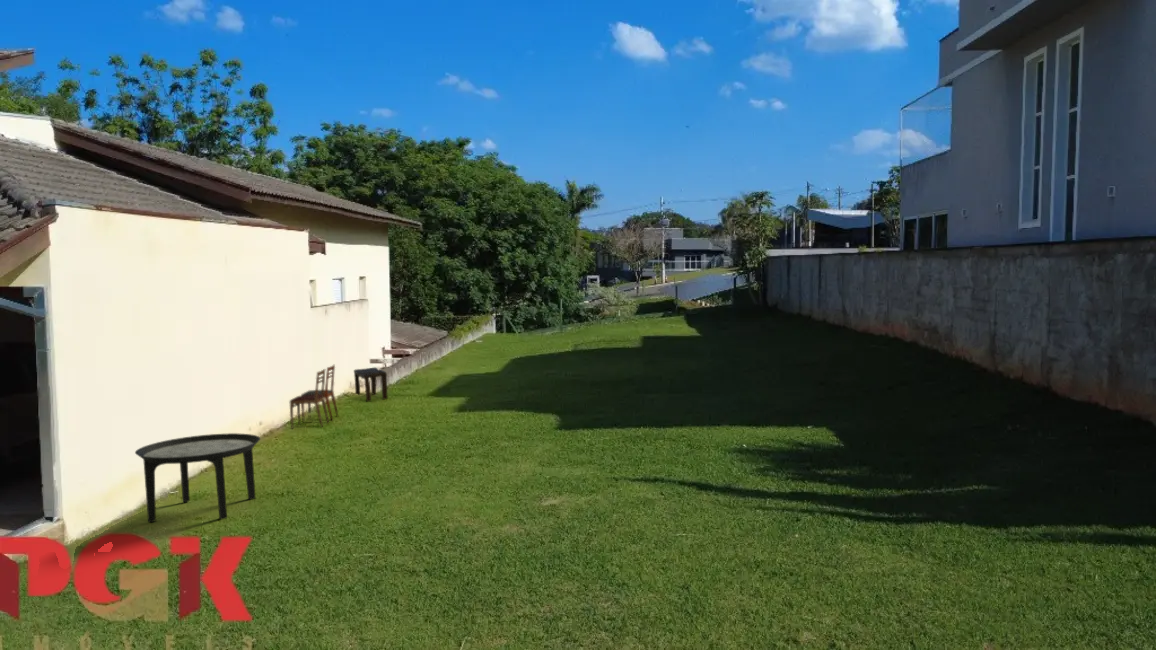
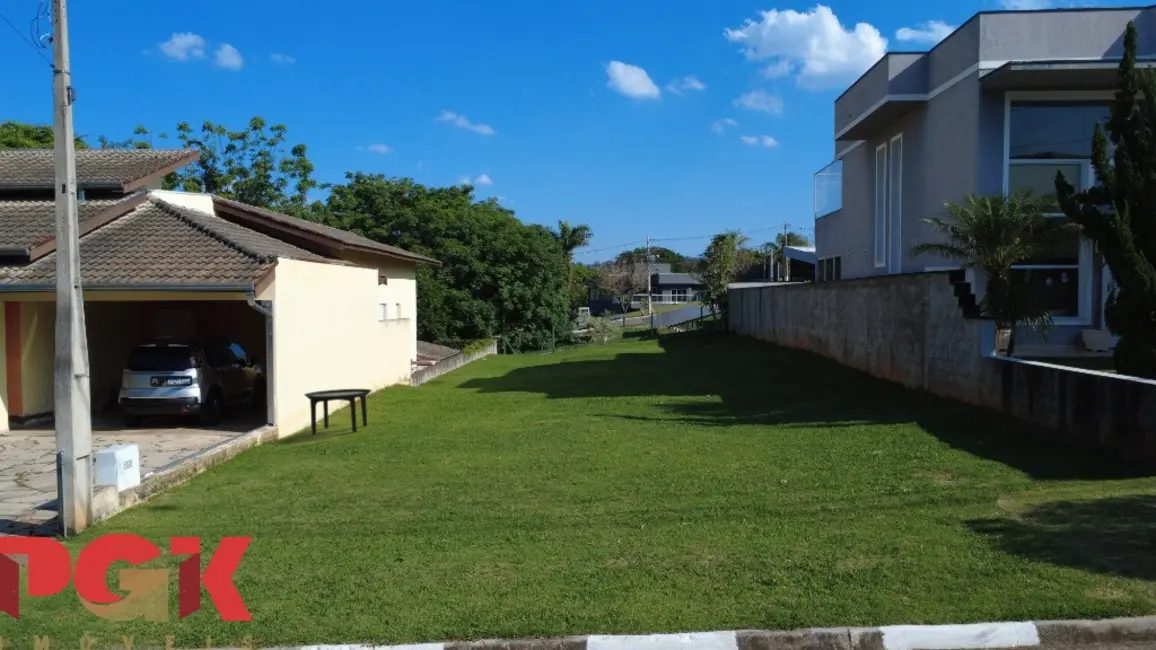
chair: present [290,365,338,428] -> none [365,361,395,402]
bench: present [354,368,388,402] -> none [400,367,425,390]

